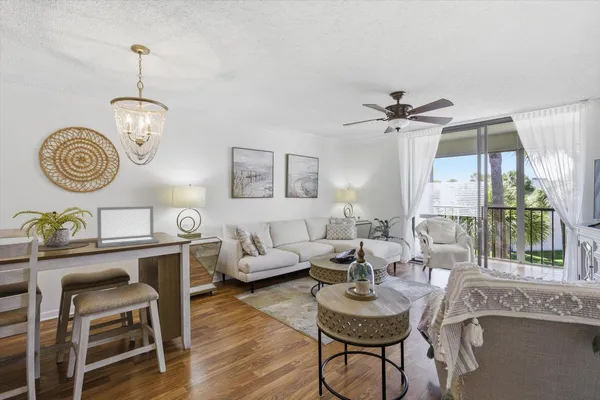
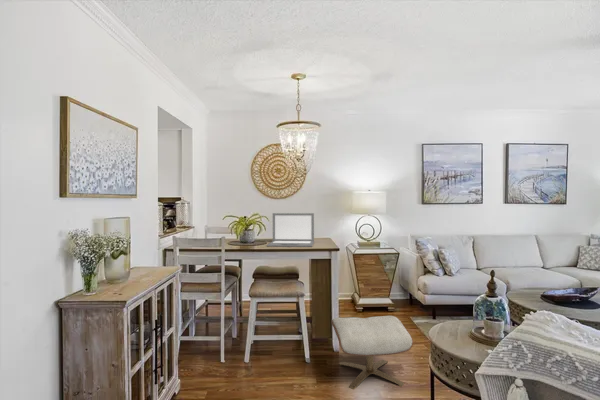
ottoman: none [192,298,276,381] -> present [331,316,413,389]

